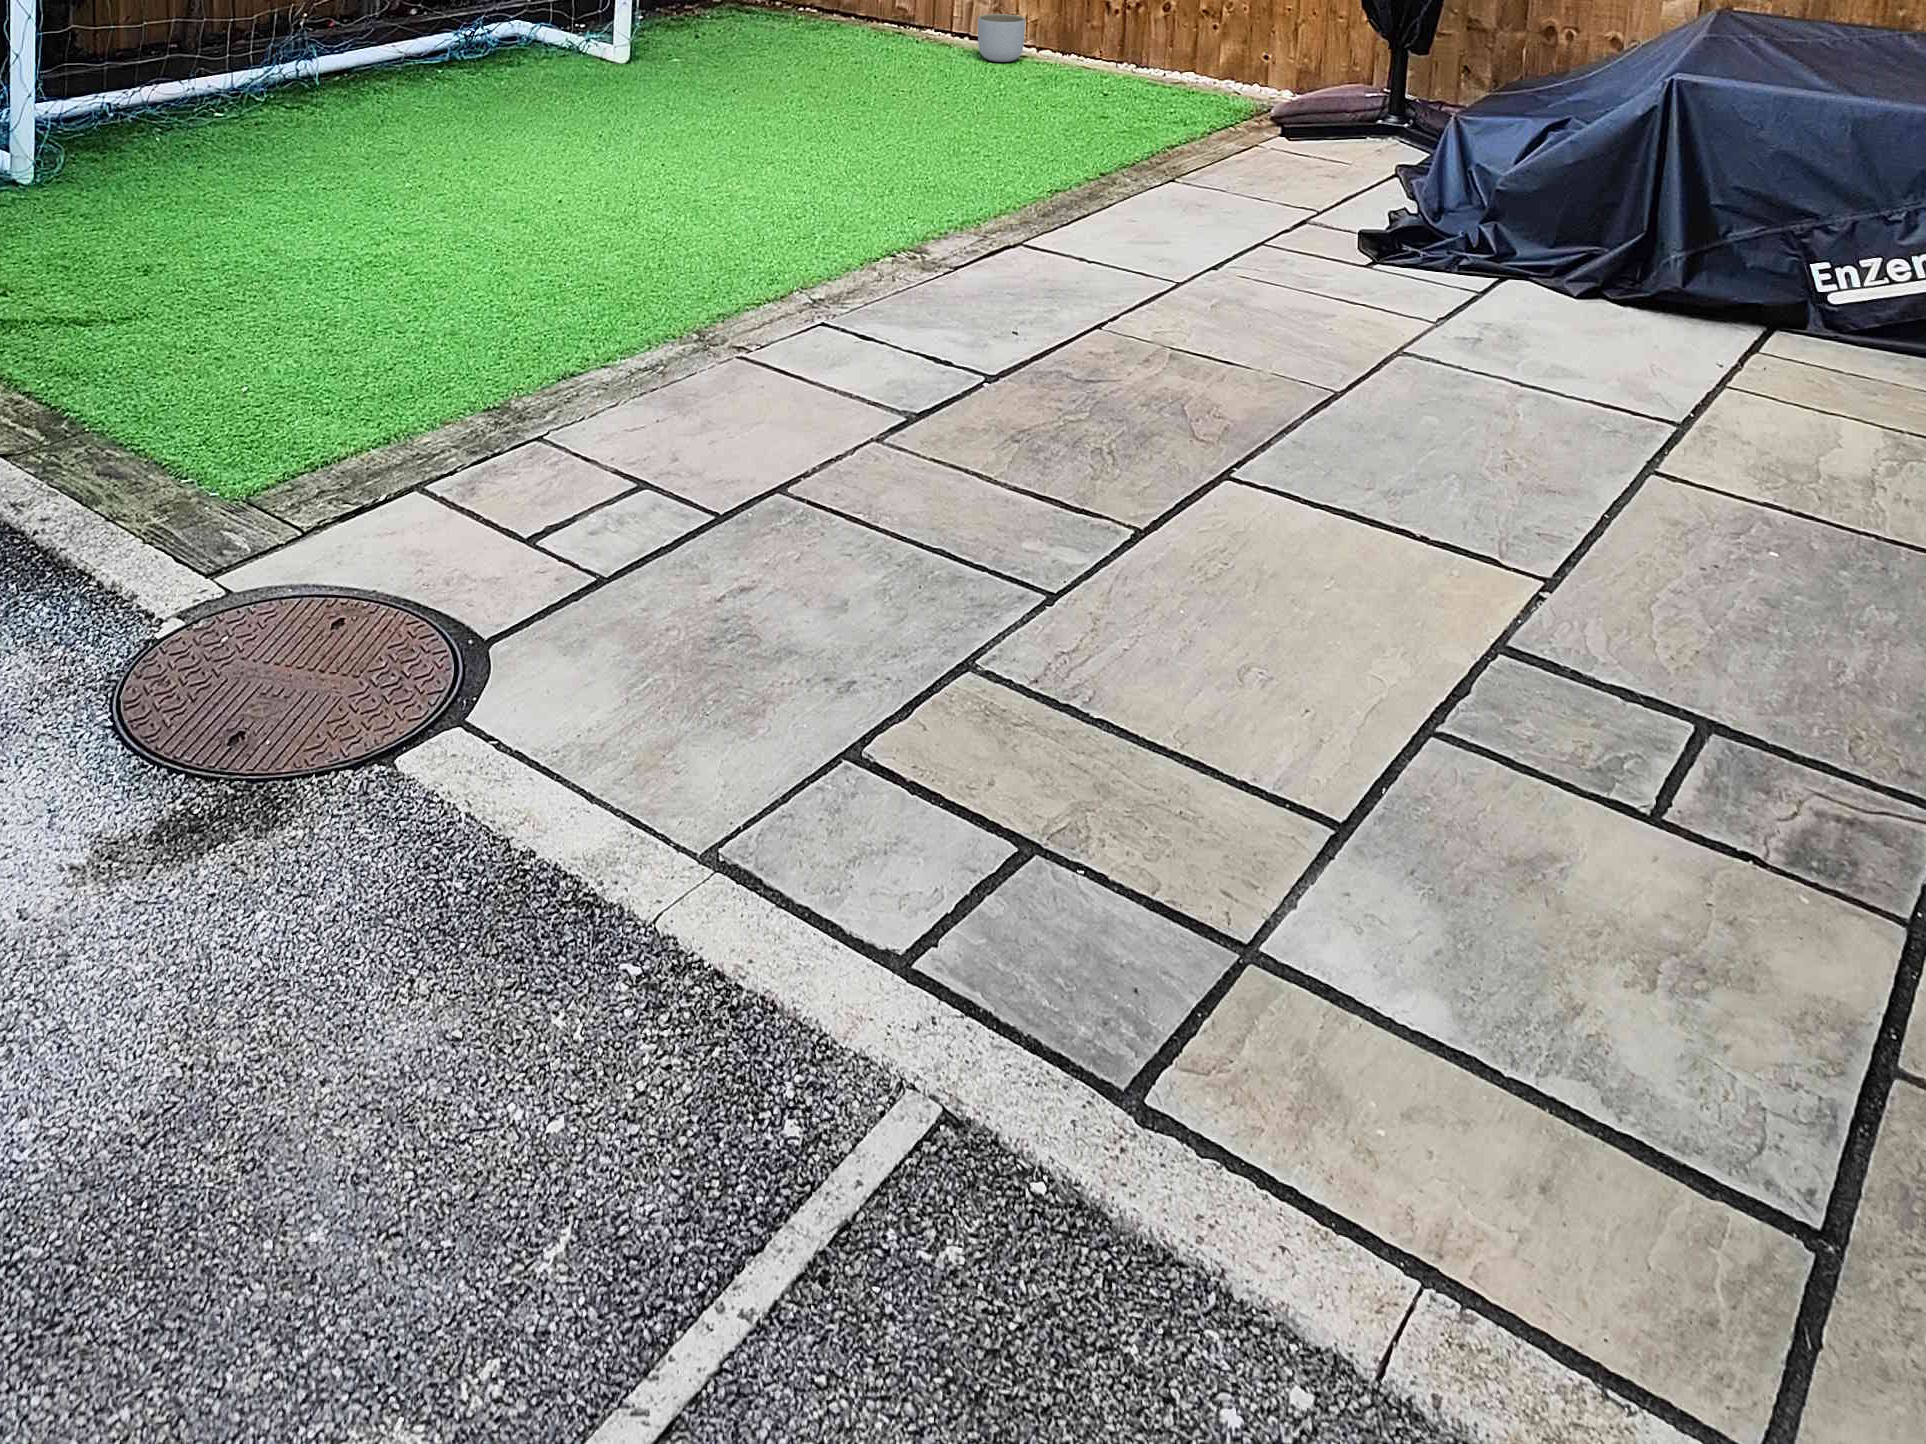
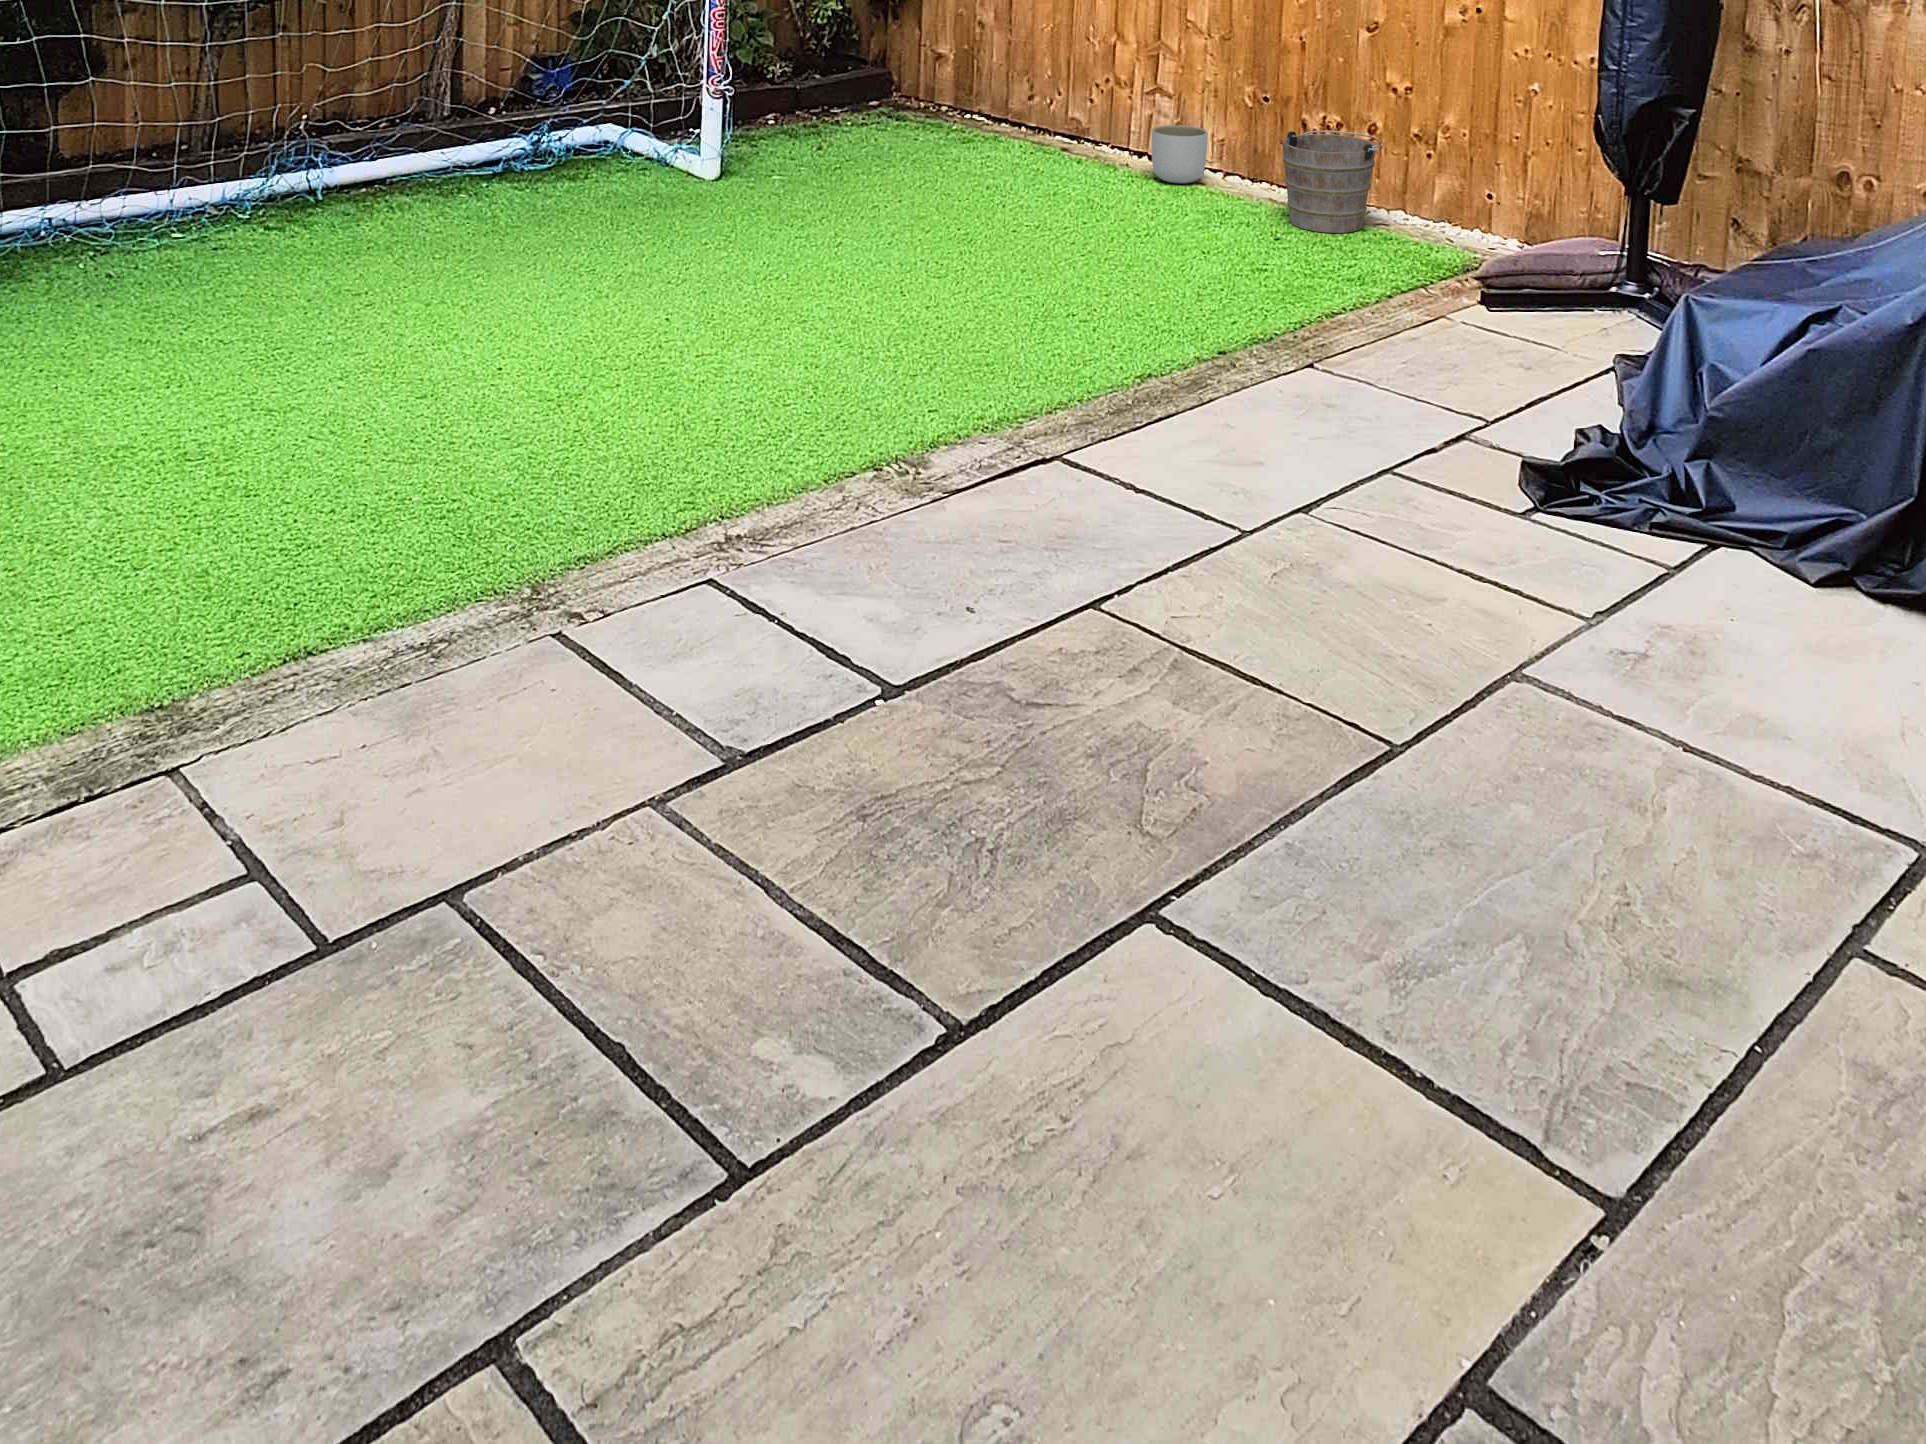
bucket: none [1101,13,1183,94] -> present [1282,131,1384,233]

